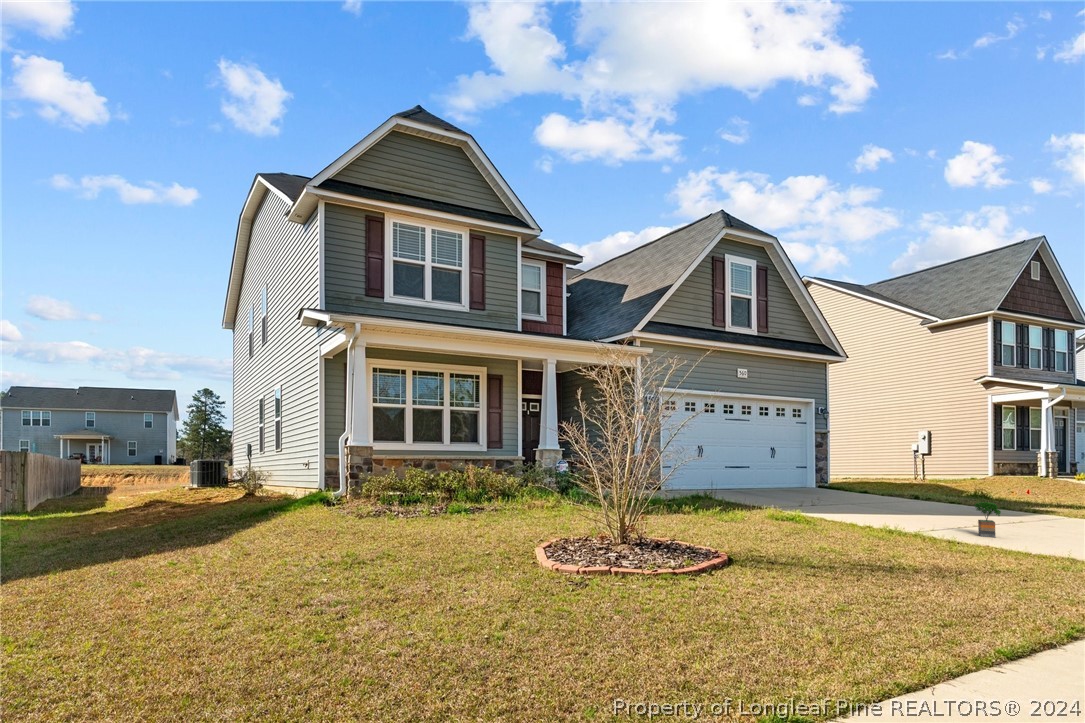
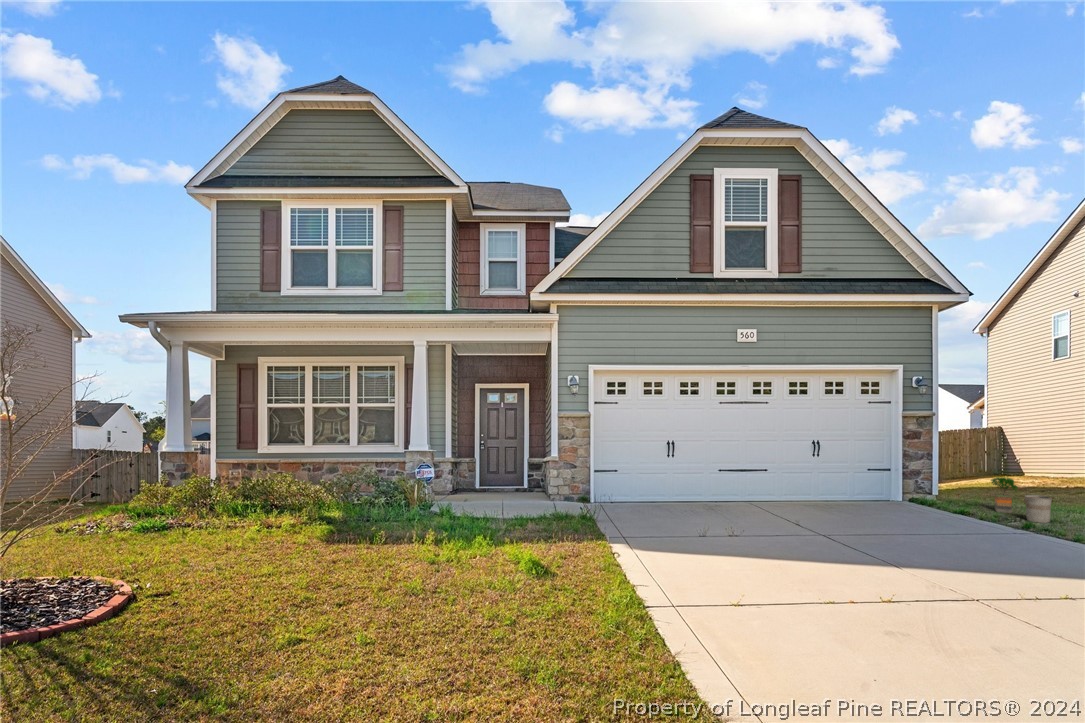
bucket: none [1007,519,1038,546] -> present [1024,495,1053,523]

